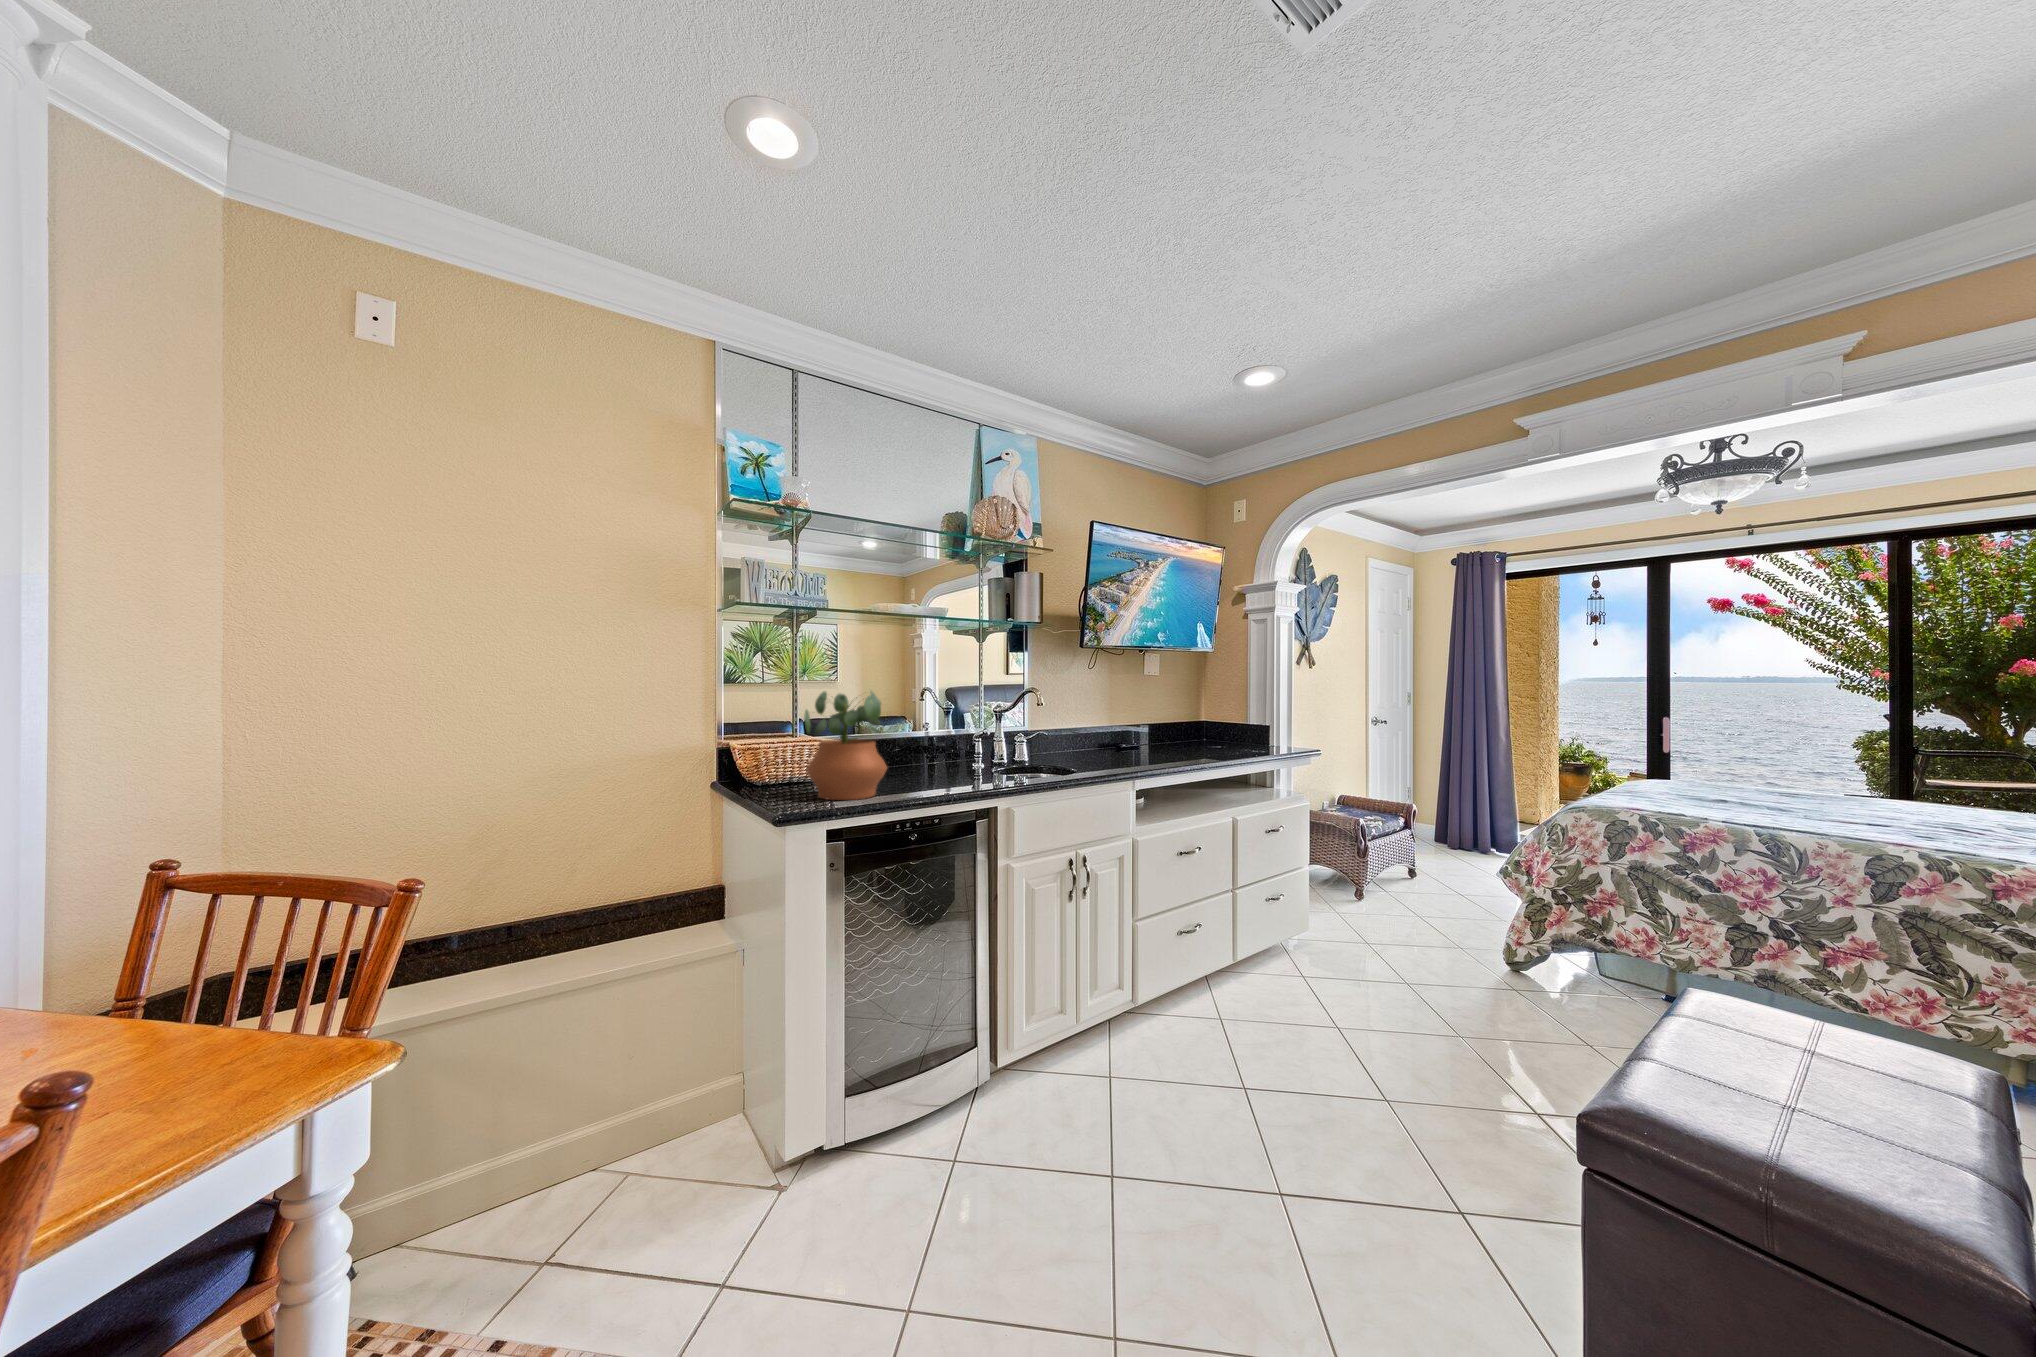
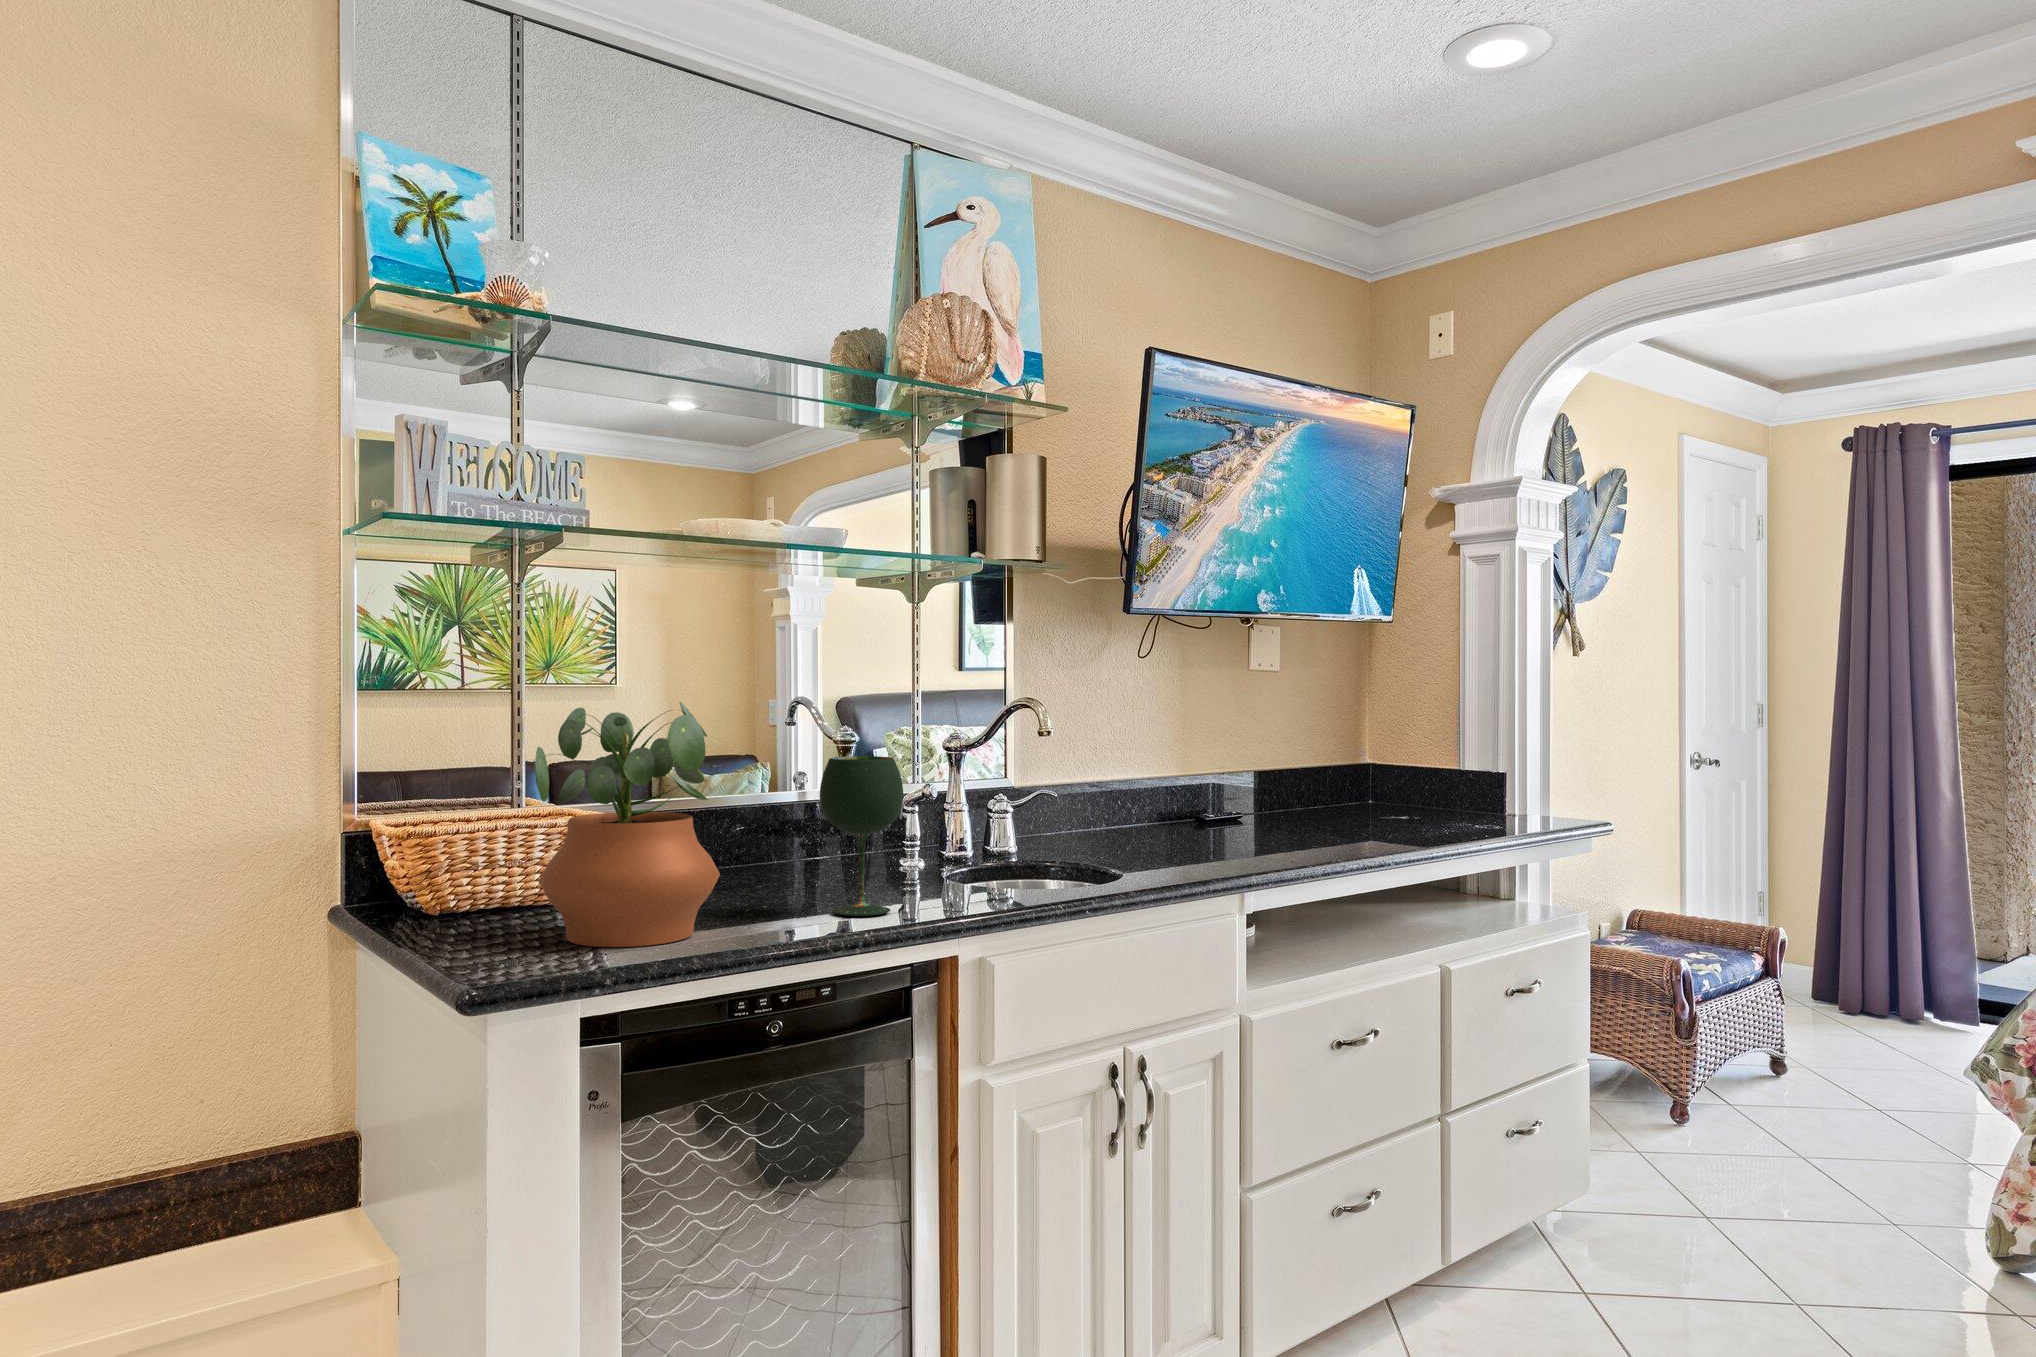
wine glass: none [934,715,973,788] -> present [820,756,903,916]

